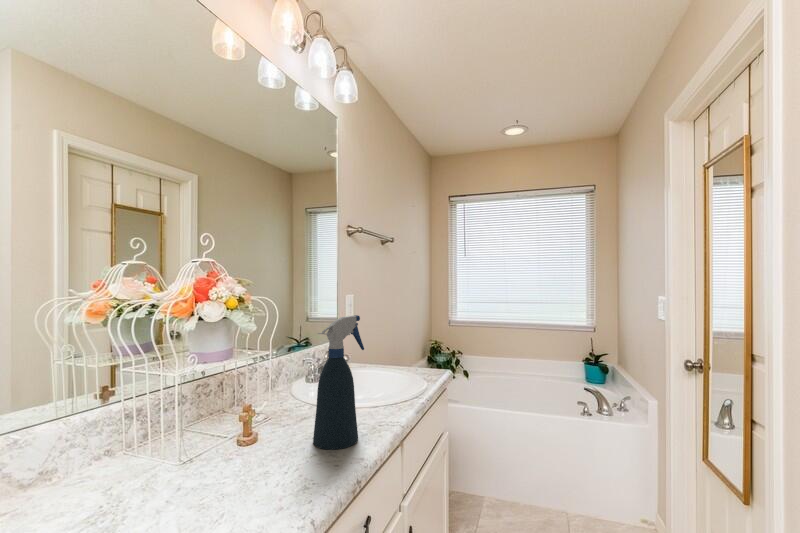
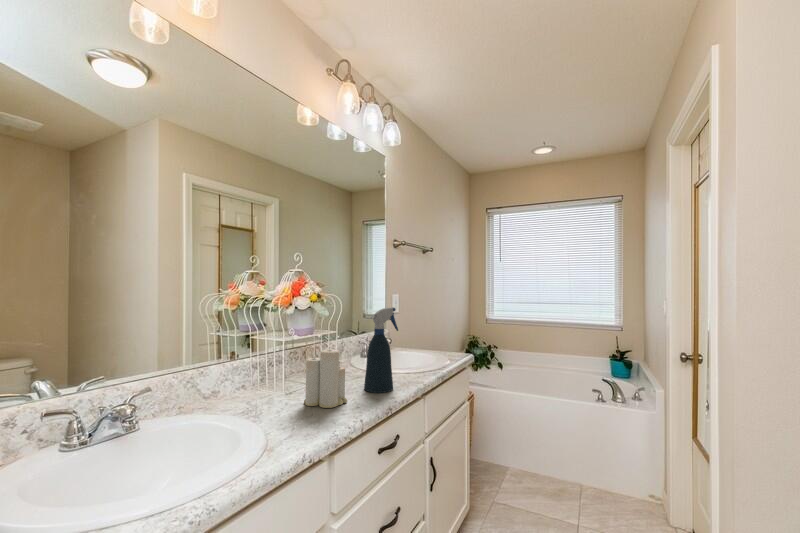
candle: none [209,382,286,495] -> present [304,349,347,408]

